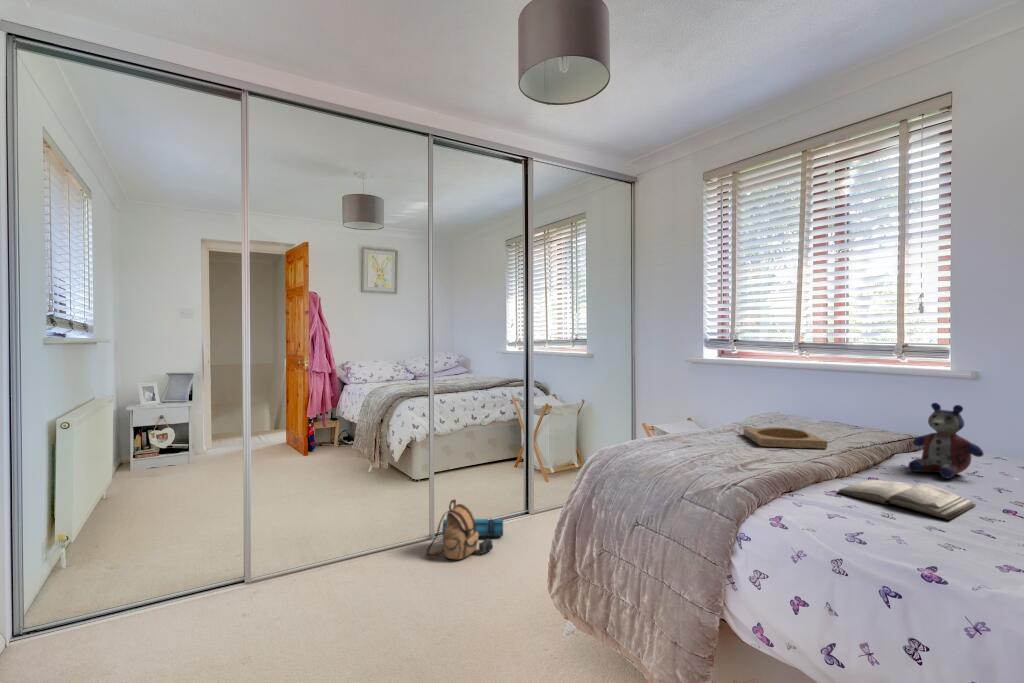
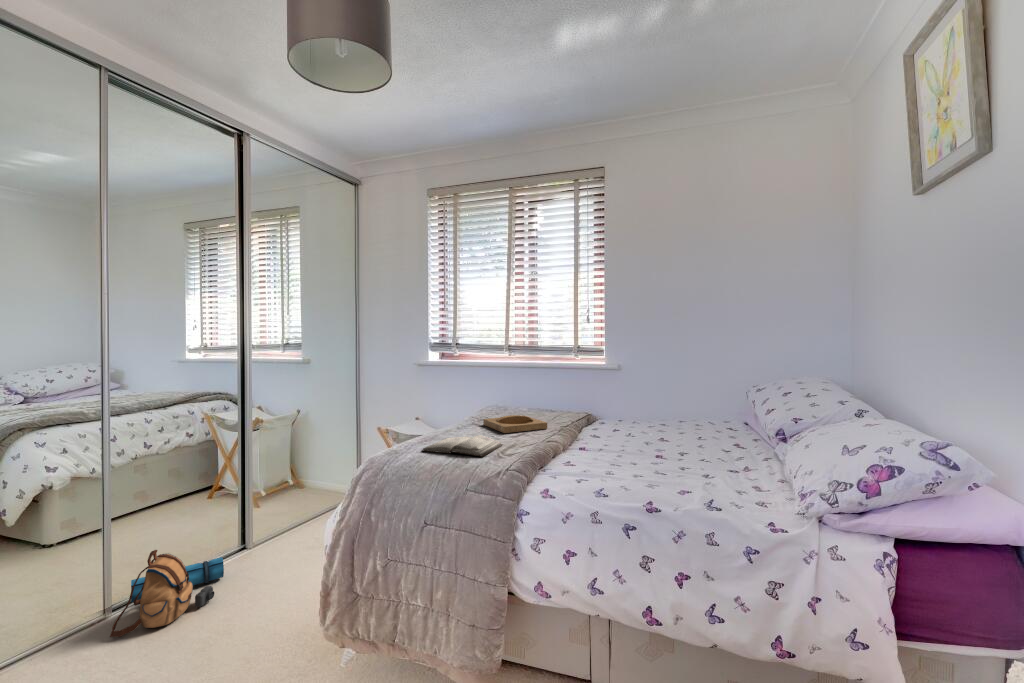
stuffed bear: present [909,403,983,478] -> none [597,387,636,440]
diary: present [837,479,976,520] -> present [422,435,502,457]

